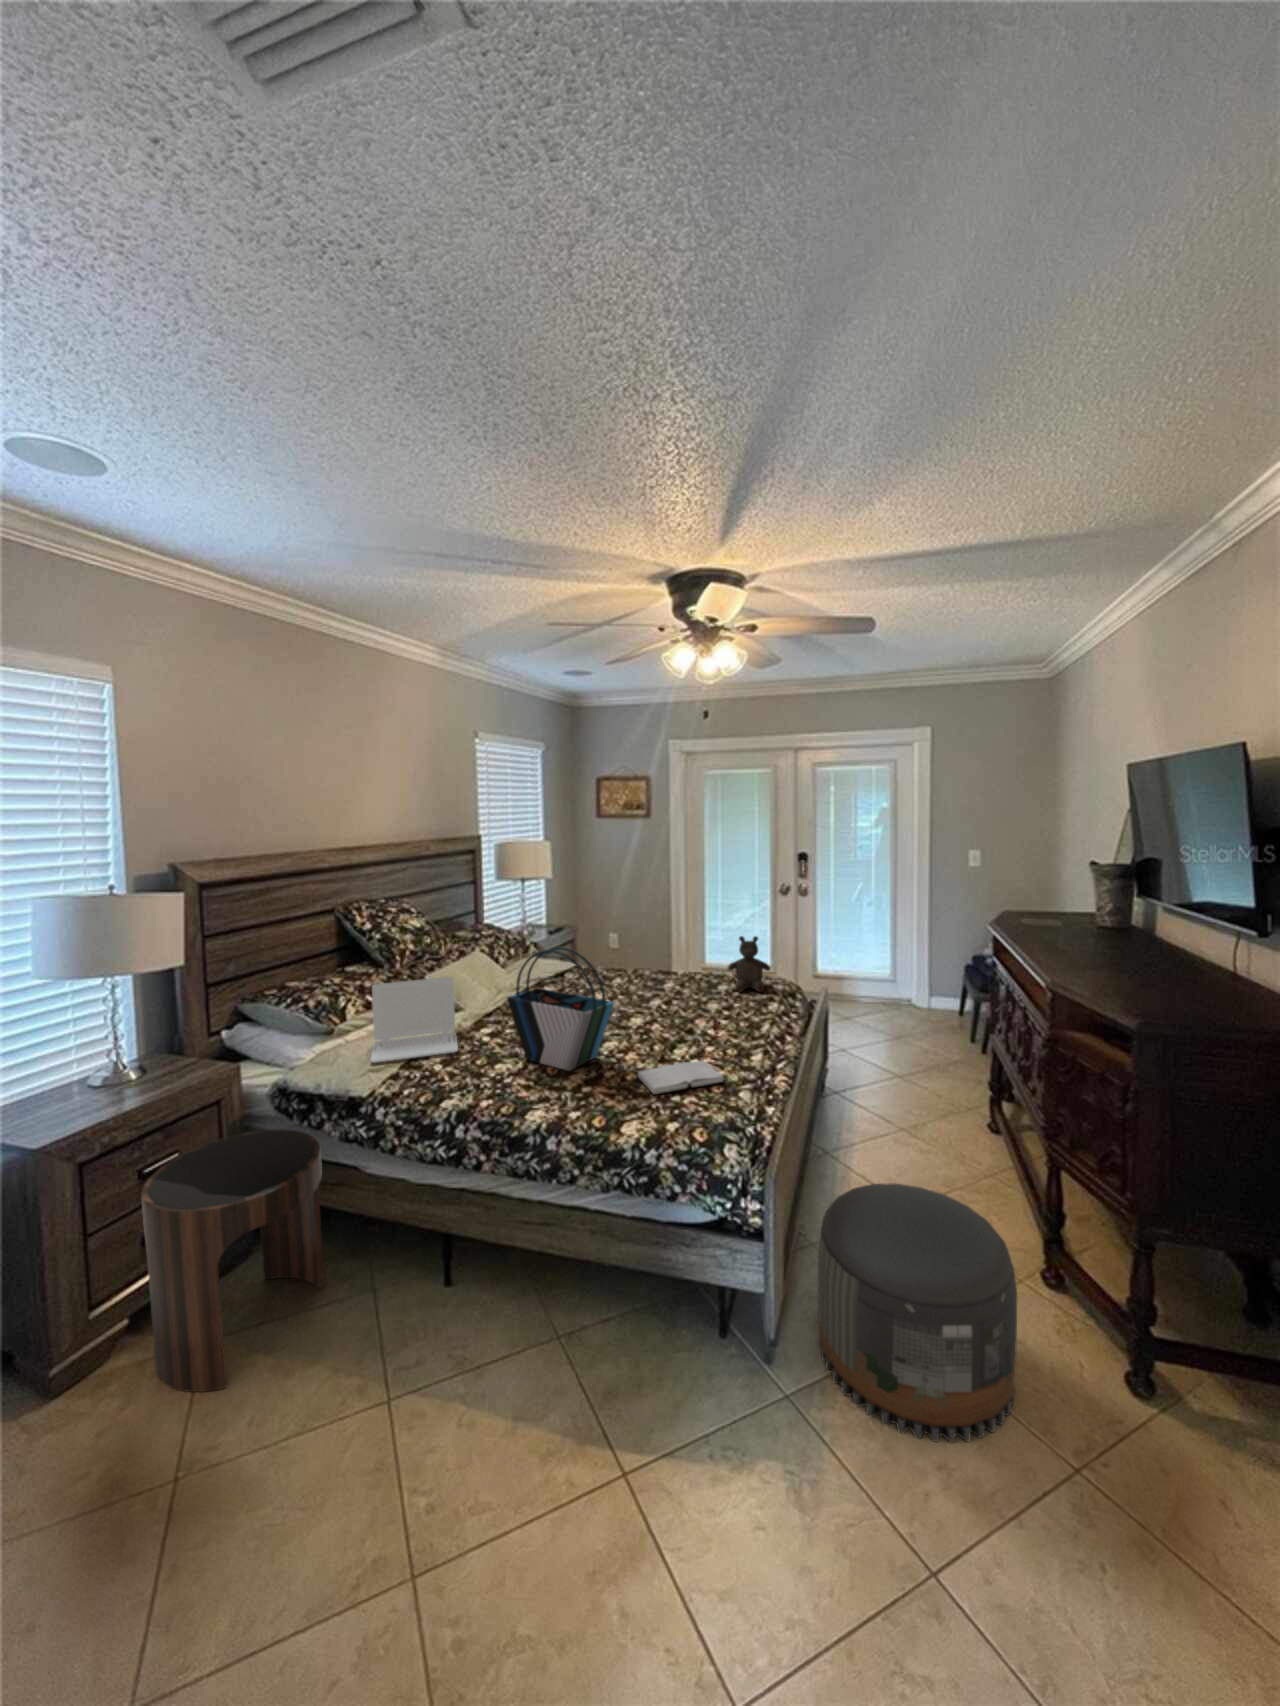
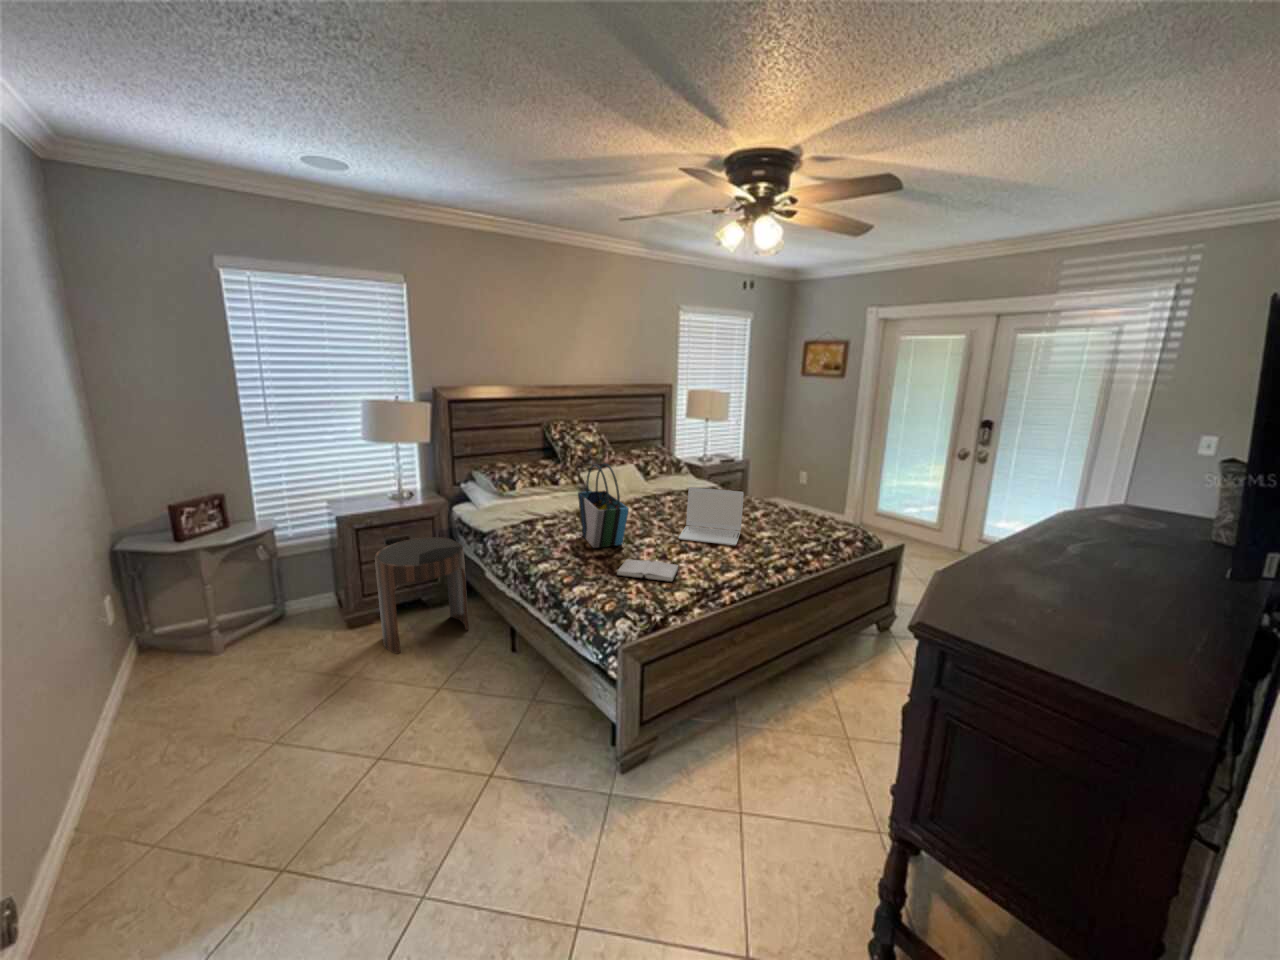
stuffed bear: present [728,936,770,992] -> none [792,484,831,534]
laptop: present [371,977,458,1063] -> present [679,487,744,545]
pouf: present [818,1183,1017,1443] -> none [656,689,811,894]

